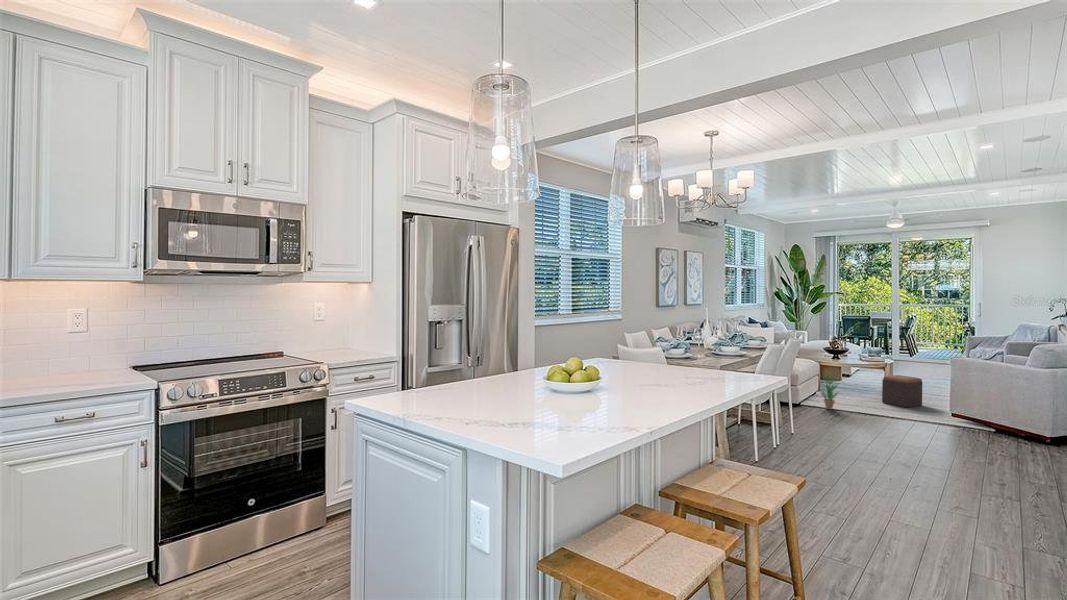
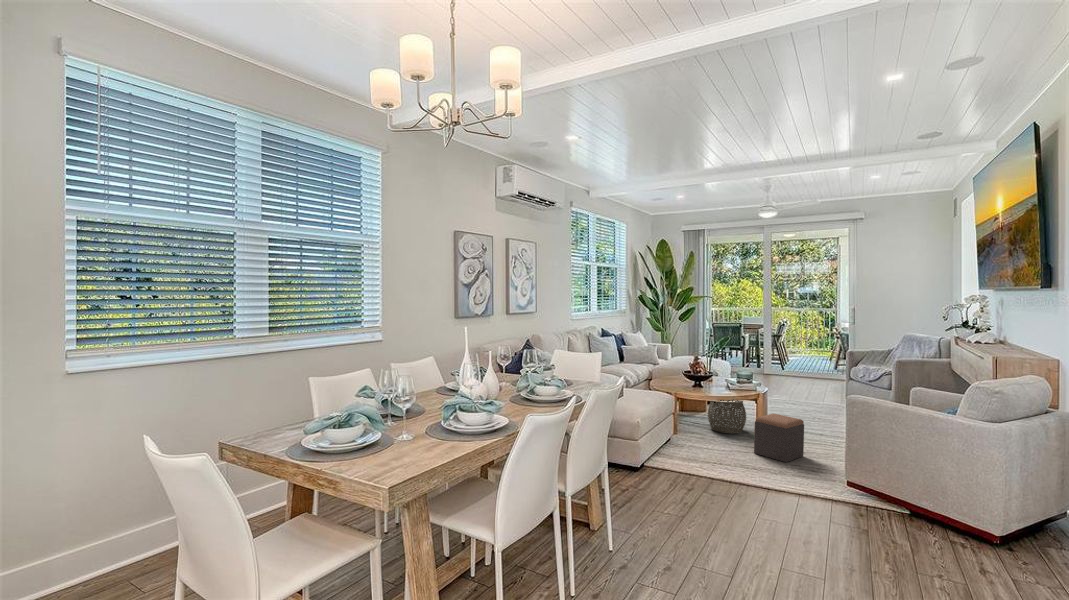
woven basket: none [843,366,876,393] -> present [708,399,746,434]
potted plant: present [821,377,838,410] -> none [671,420,700,473]

